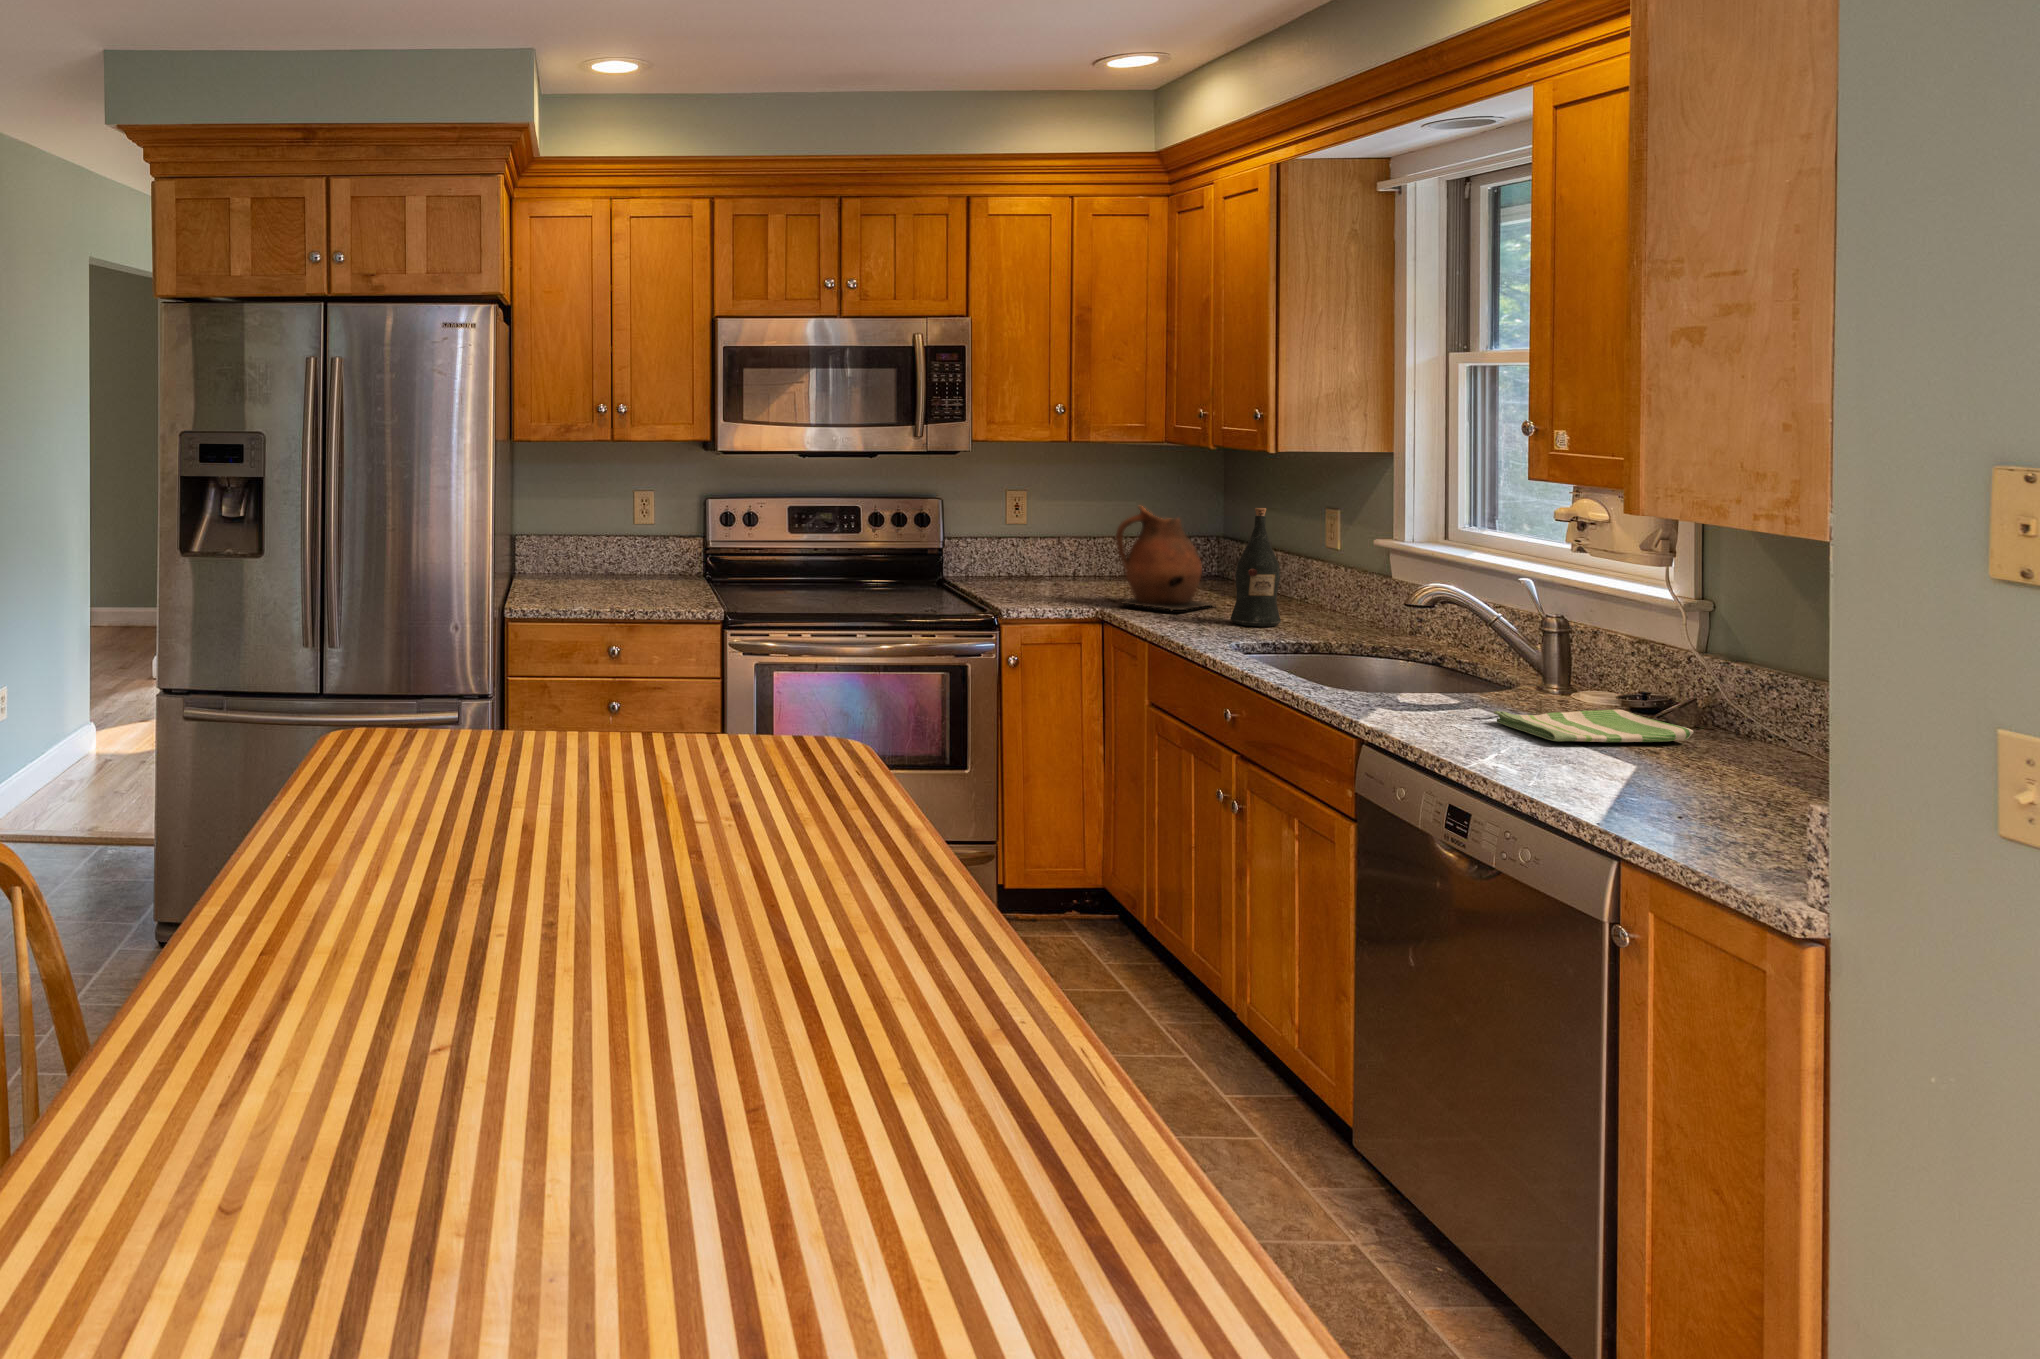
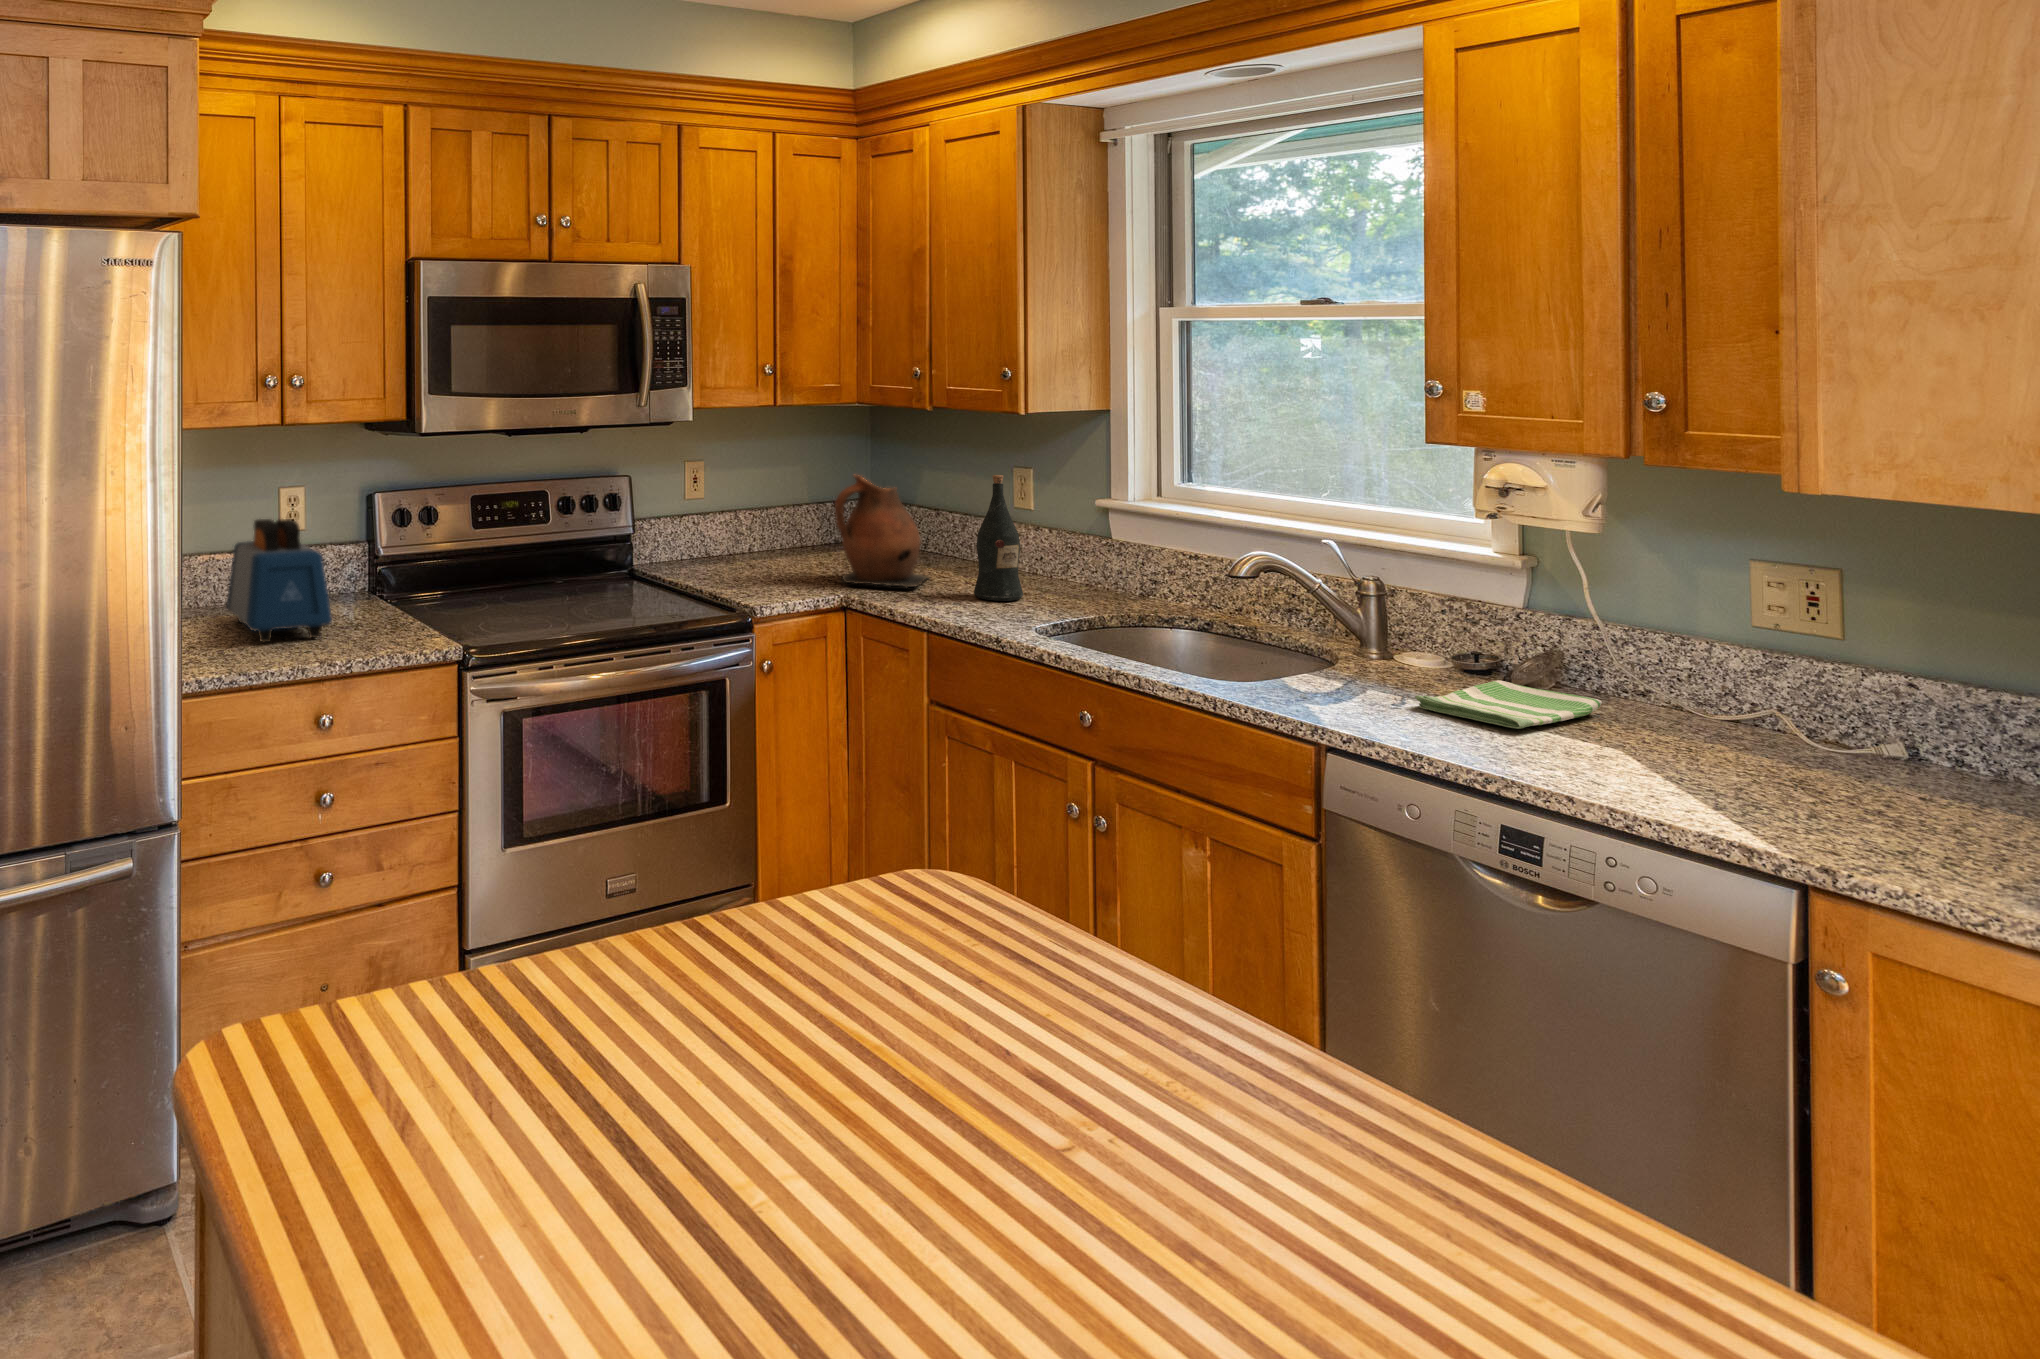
toaster: none [575,518,638,608] -> present [227,519,332,642]

